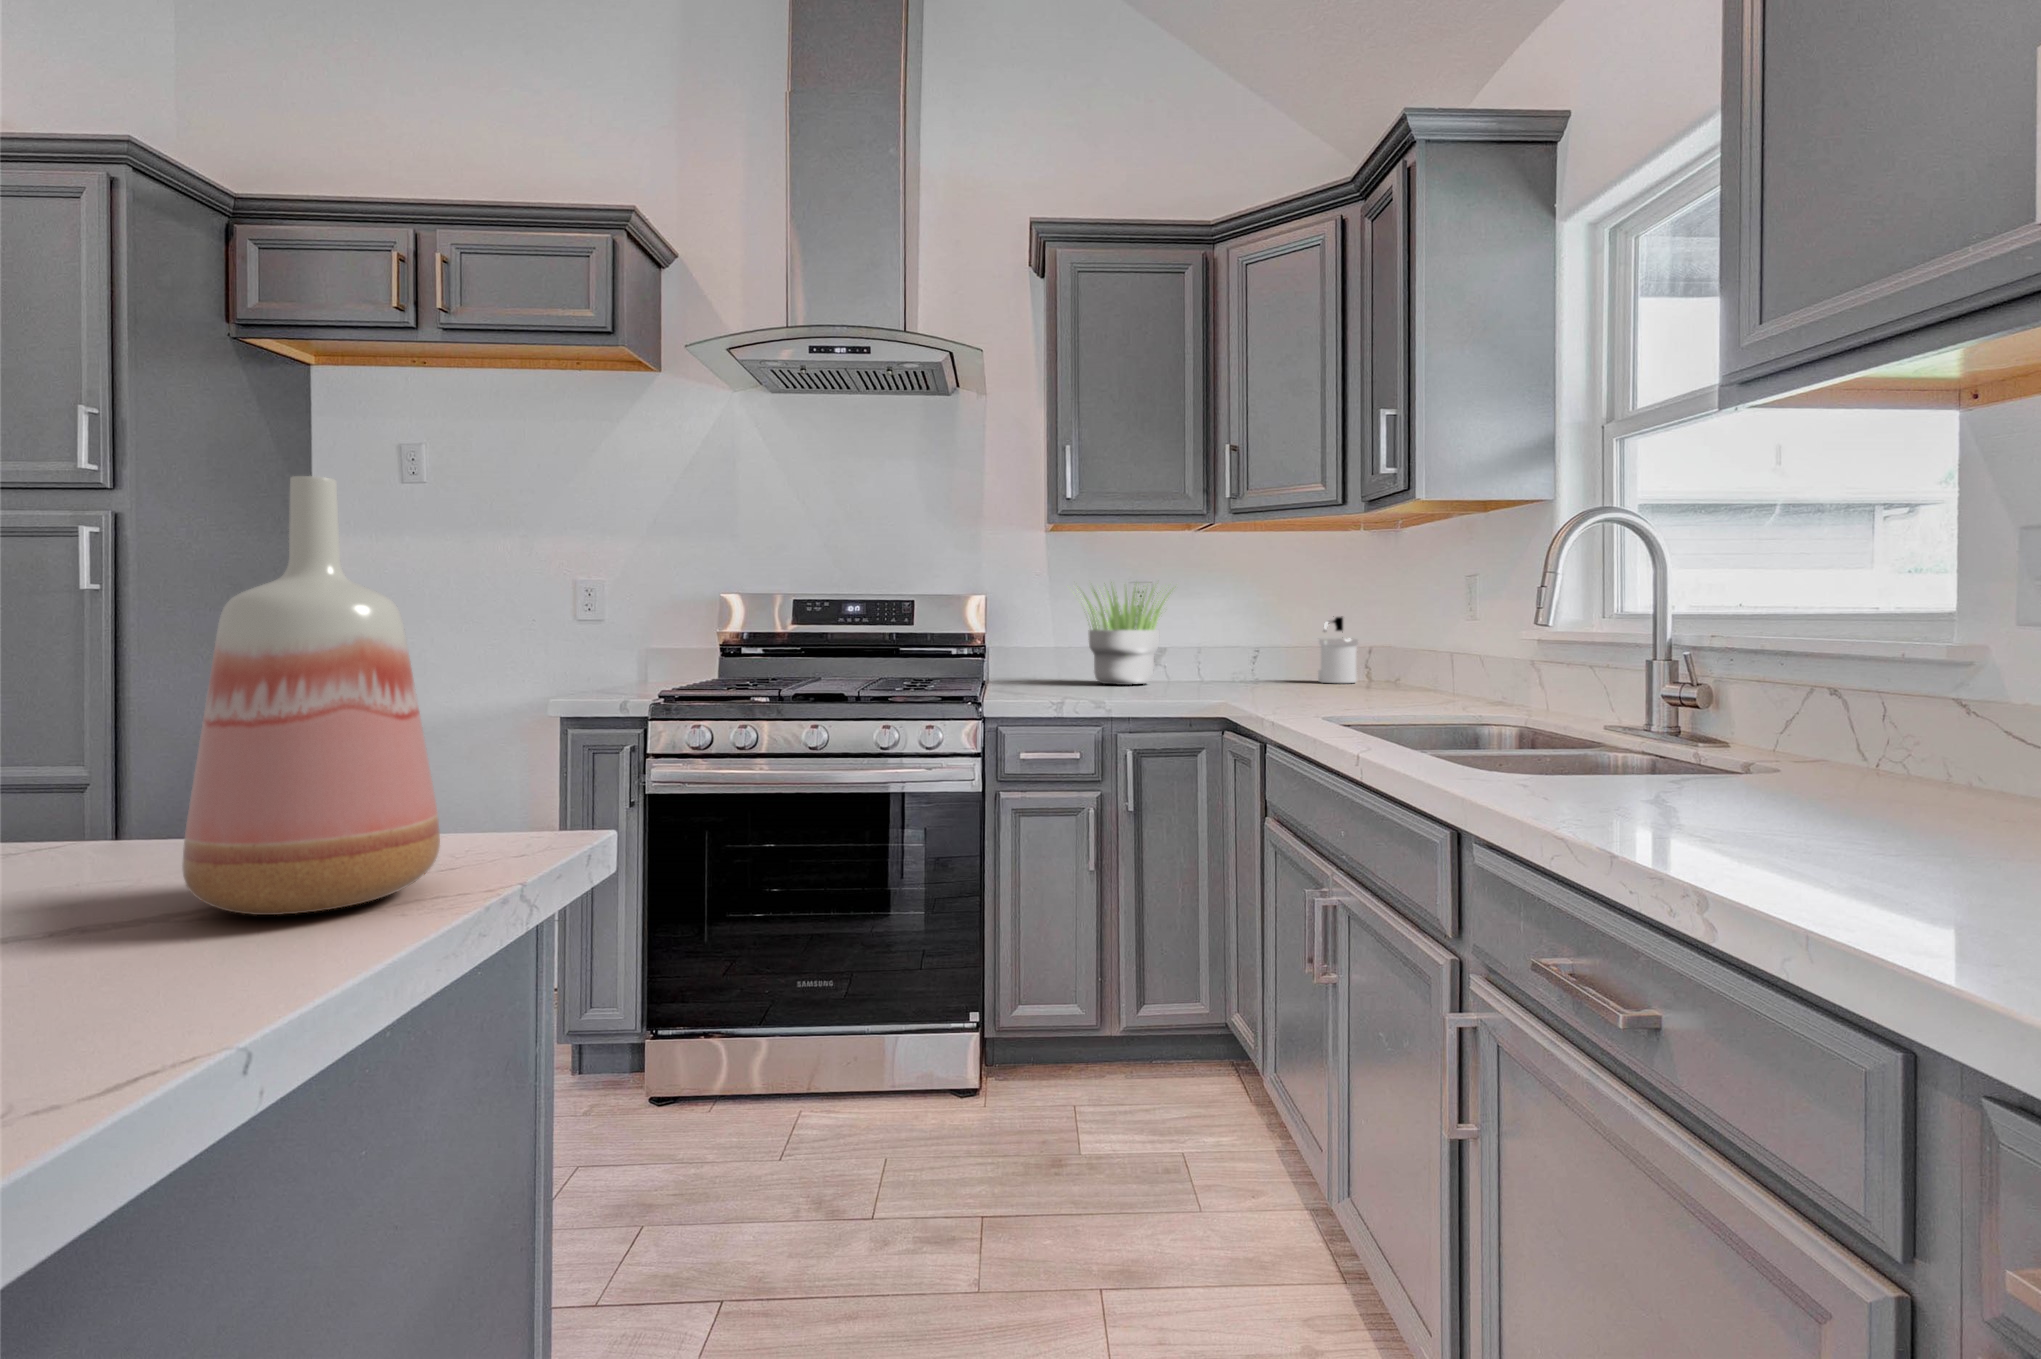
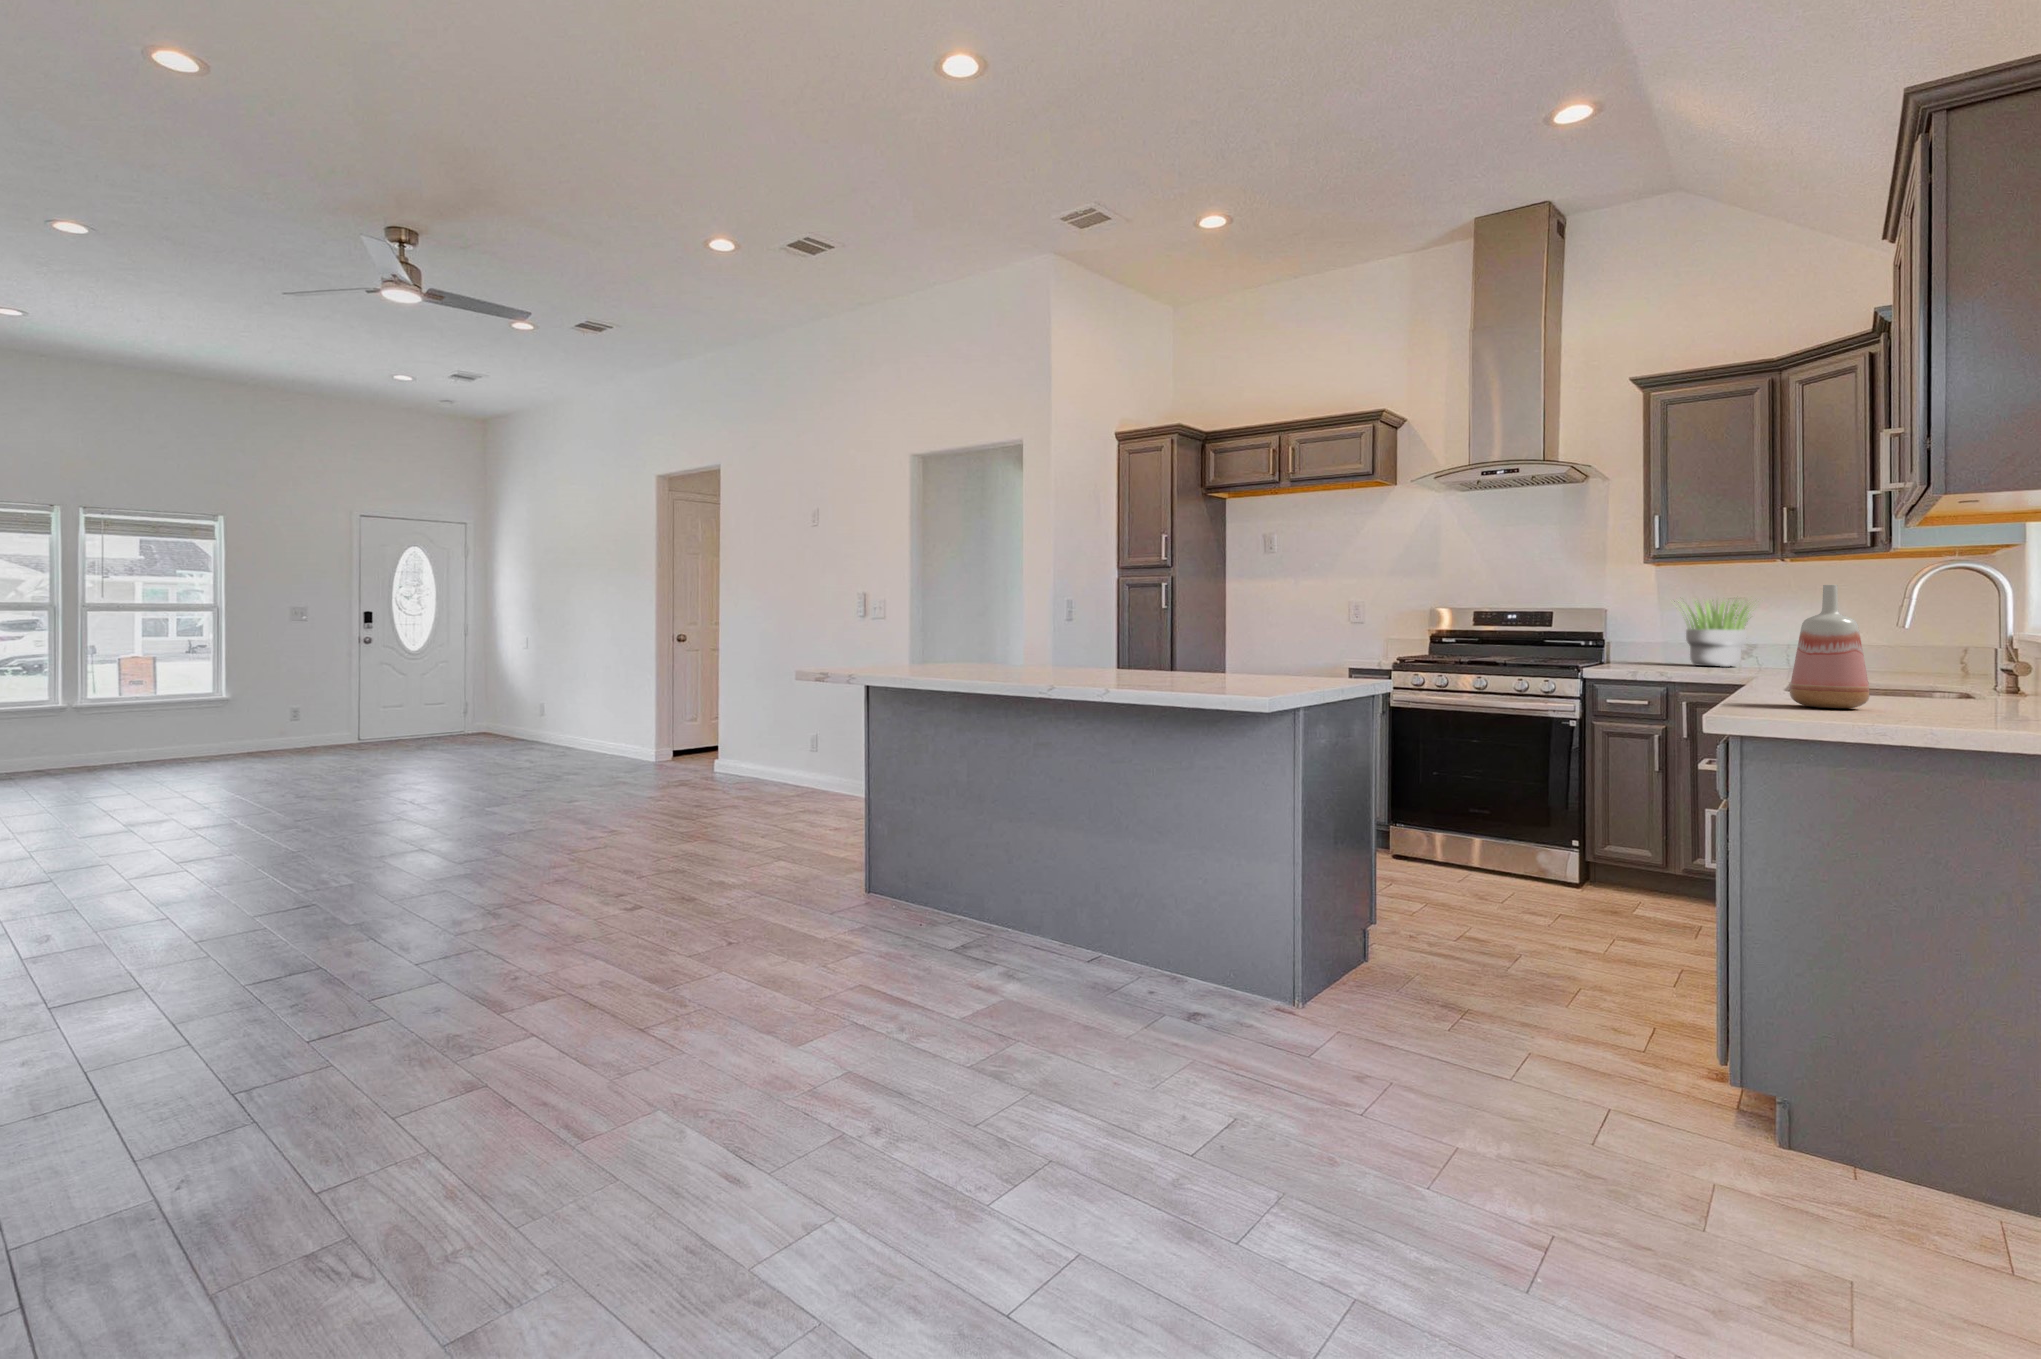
vase: present [182,476,440,915] -> present [1790,585,1870,708]
soap dispenser: present [1318,617,1358,683] -> none [1904,621,1952,673]

